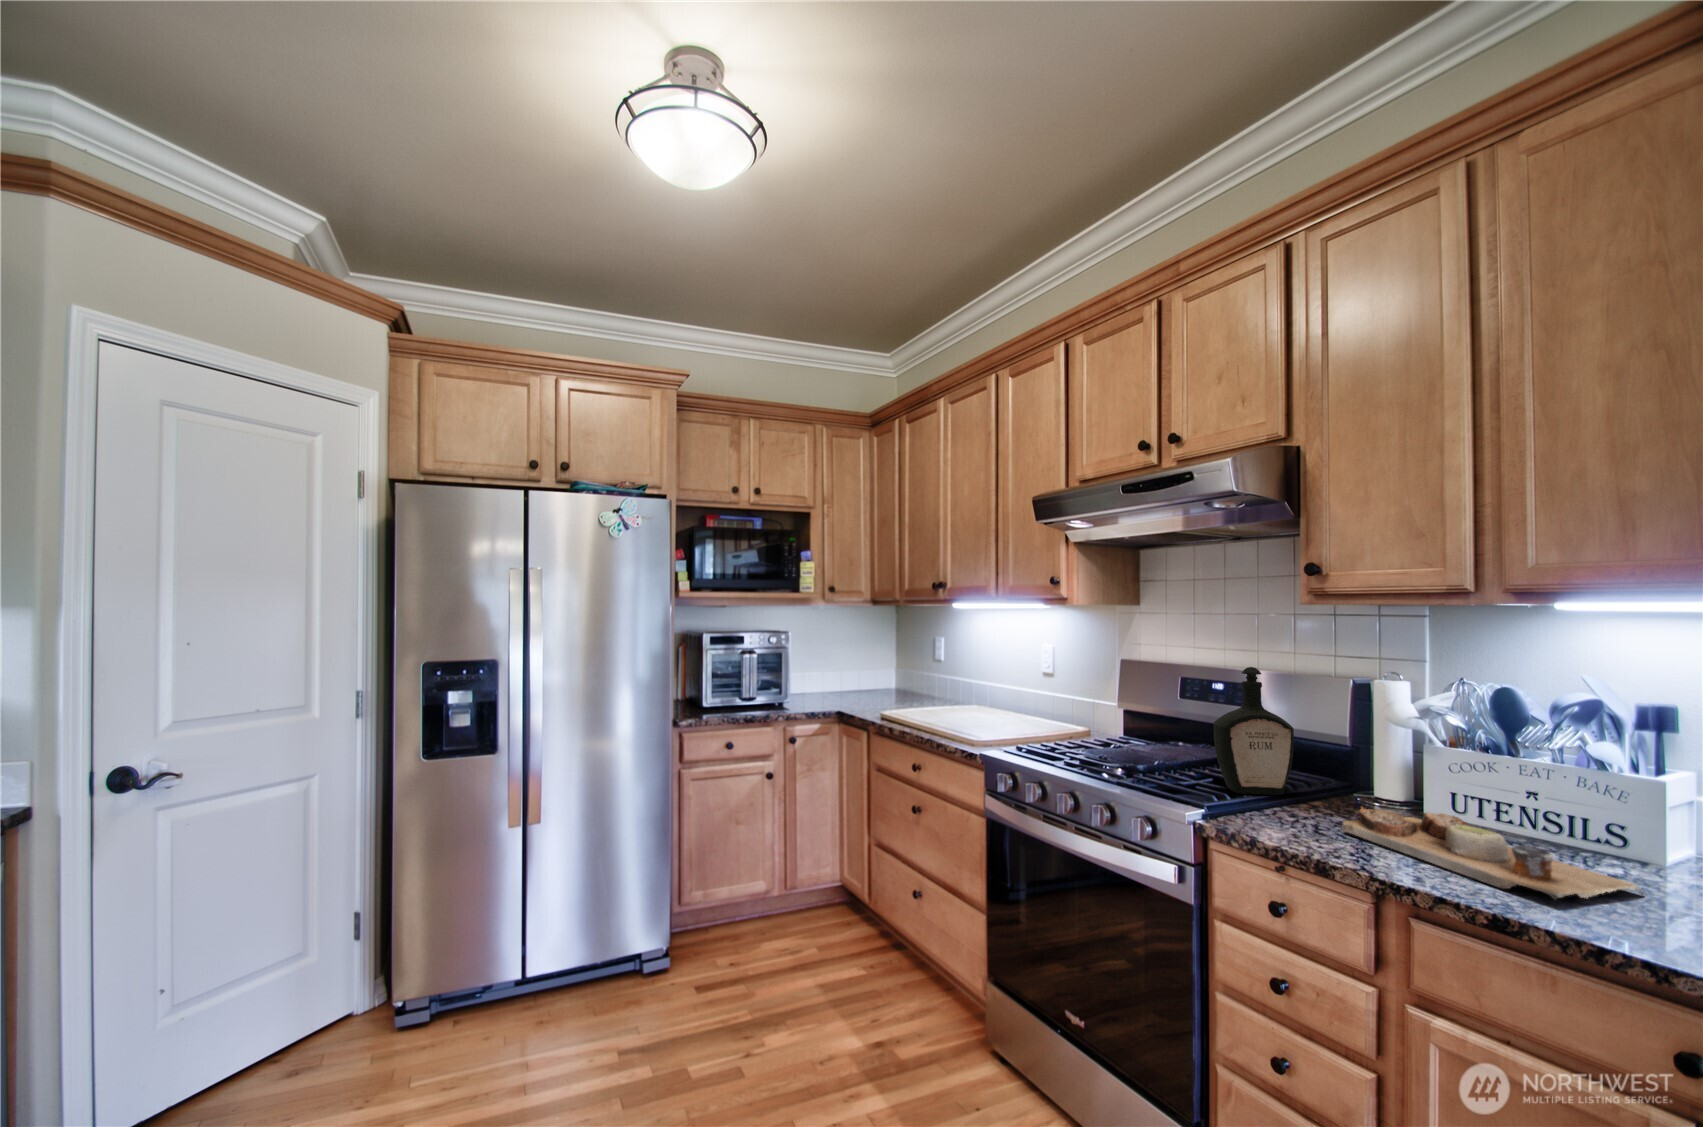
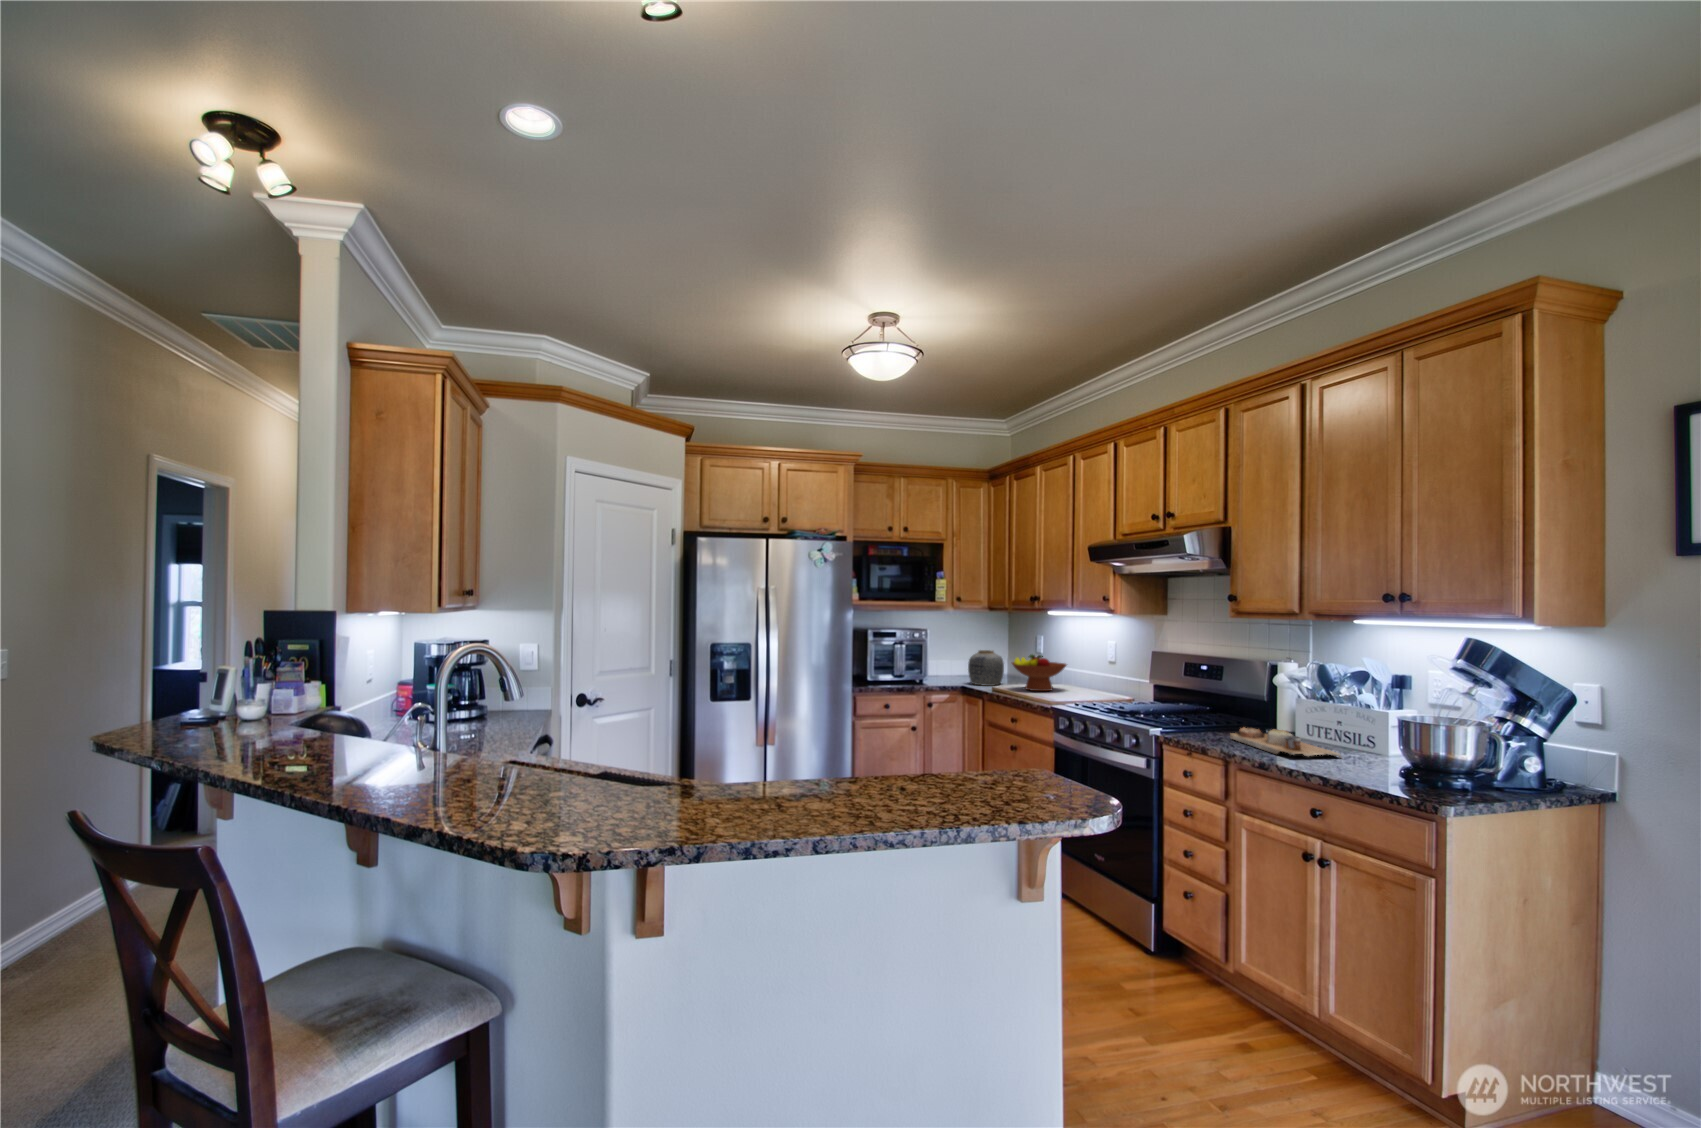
vase: none [845,658,895,709] -> present [968,650,1004,686]
fruit bowl: none [907,664,986,718] -> present [1012,655,1066,691]
bottle: present [1214,667,1294,795] -> none [1183,654,1228,727]

